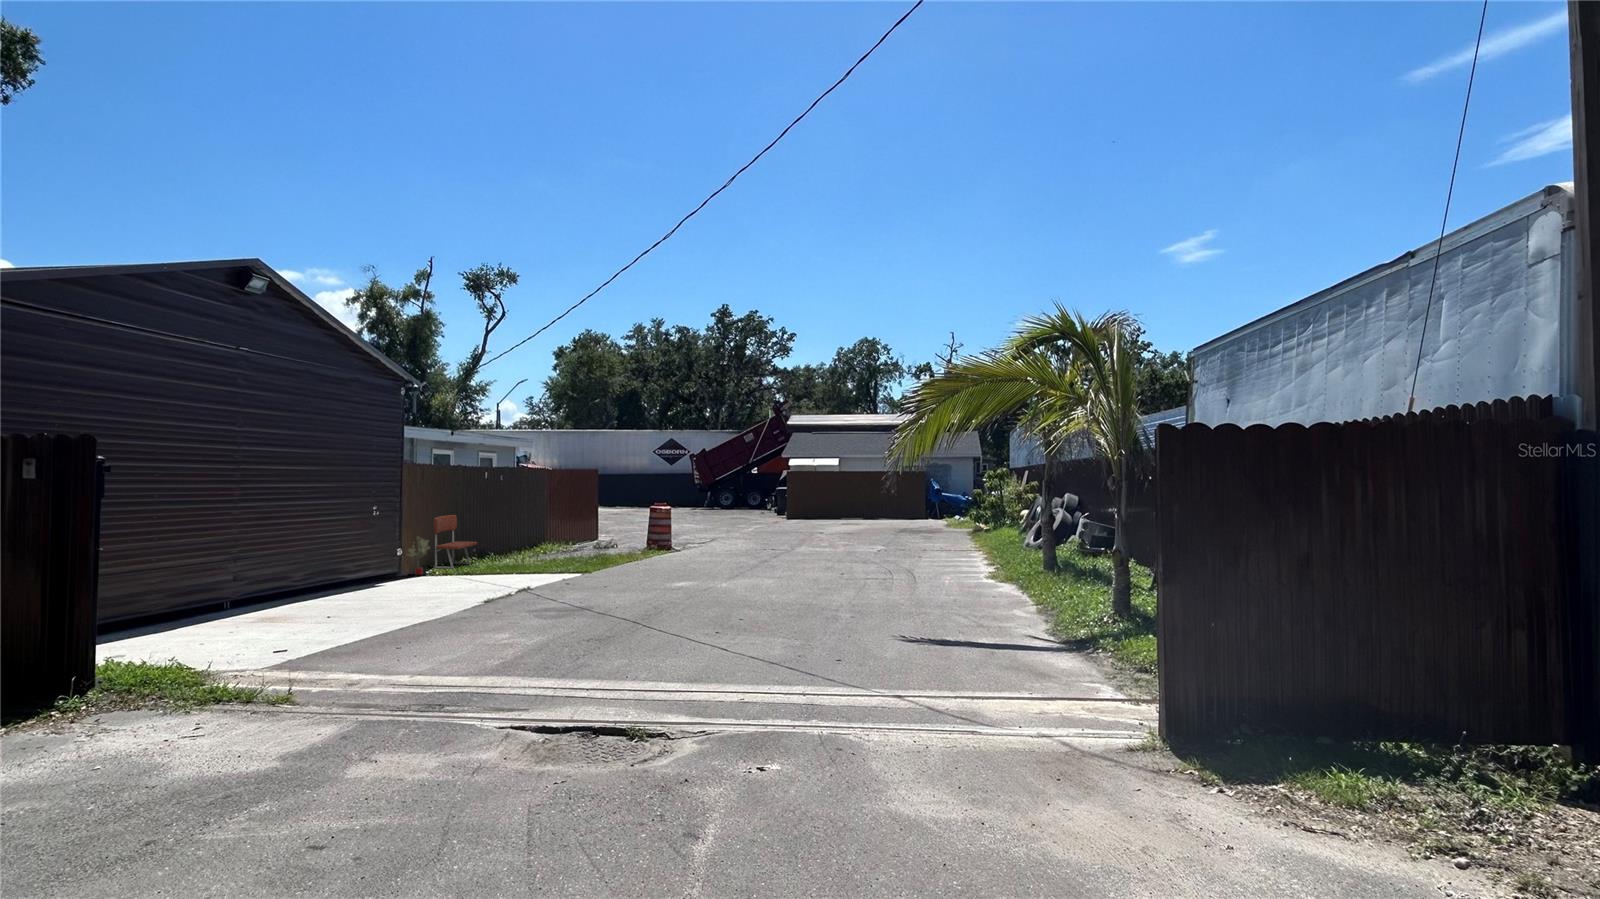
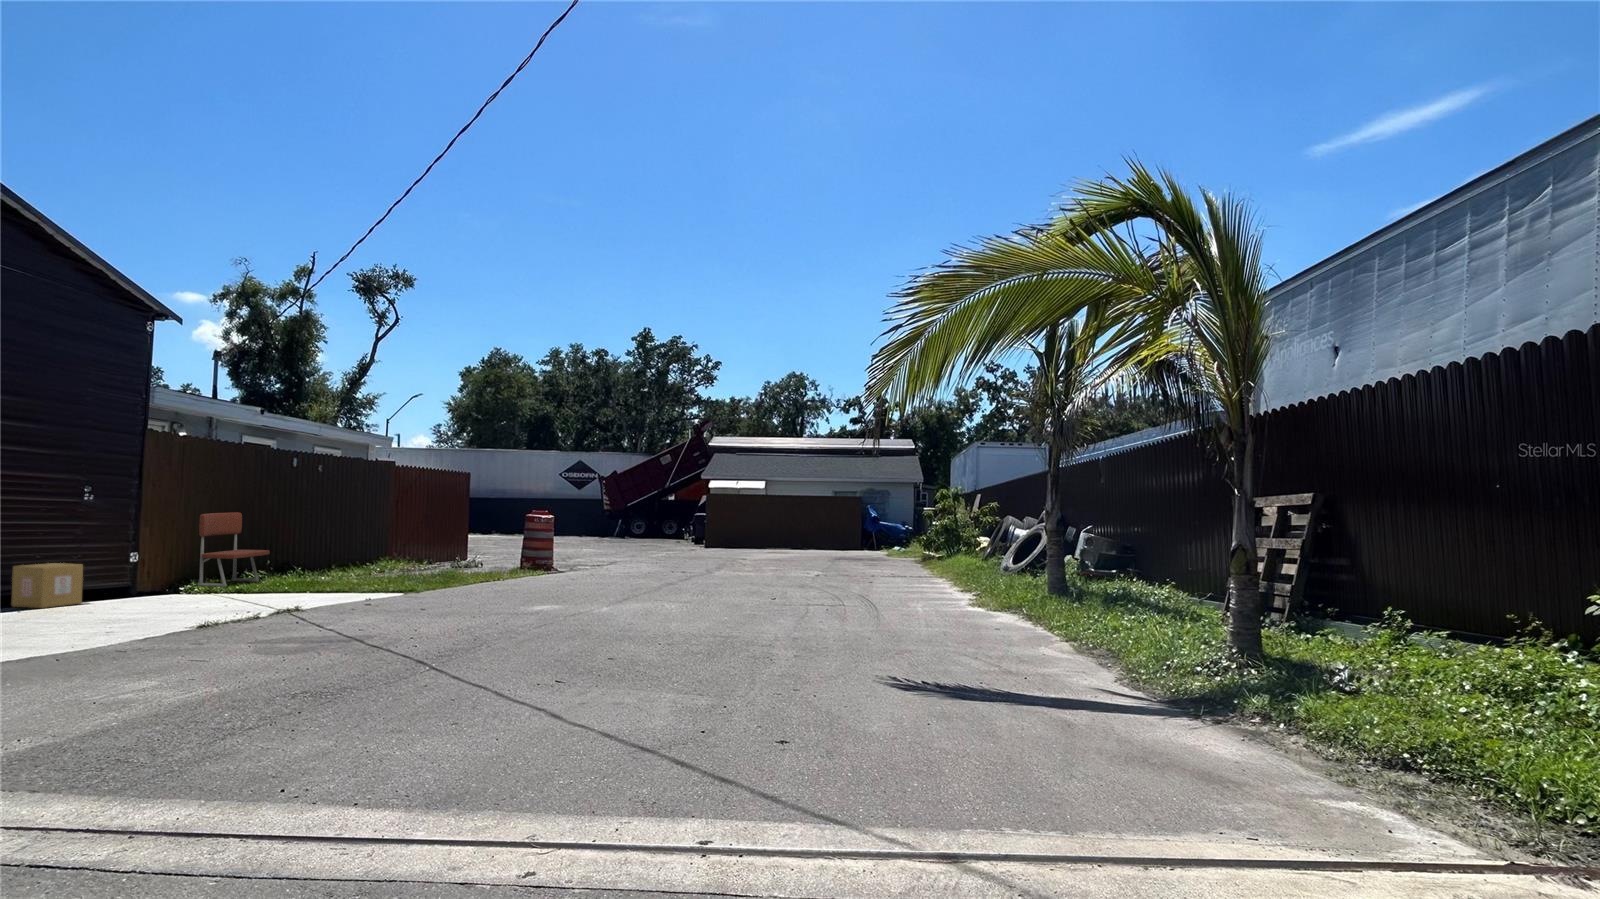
potted tree: present [408,539,430,575] -> none [140,536,182,594]
cardboard box: none [342,557,382,587] -> present [11,563,83,608]

